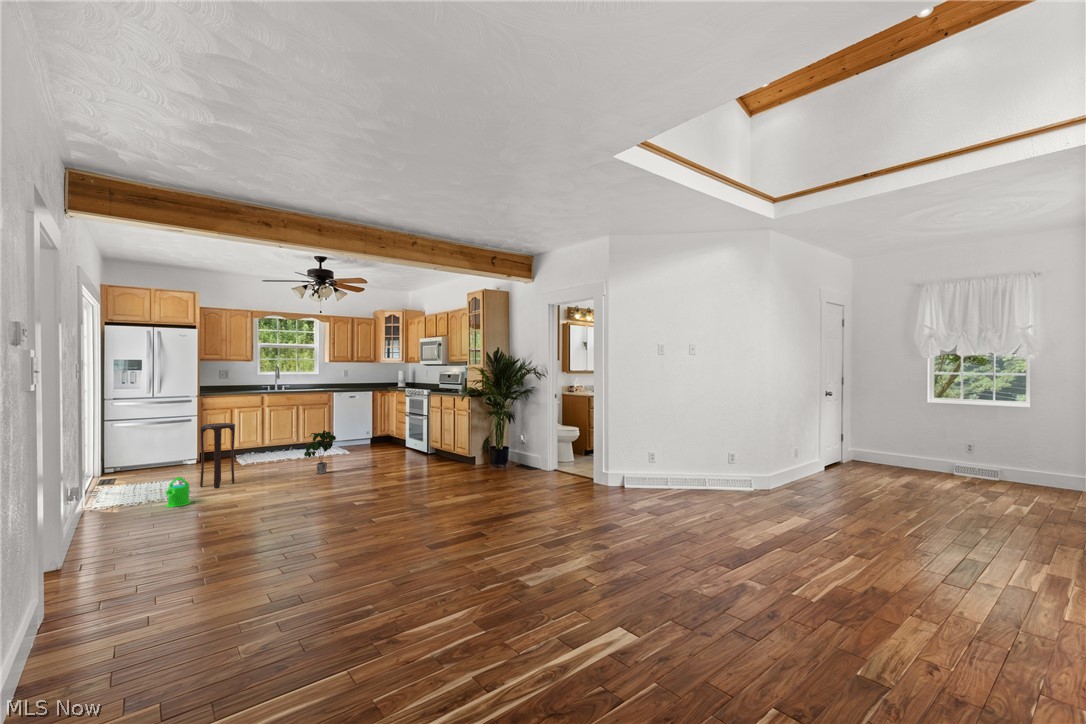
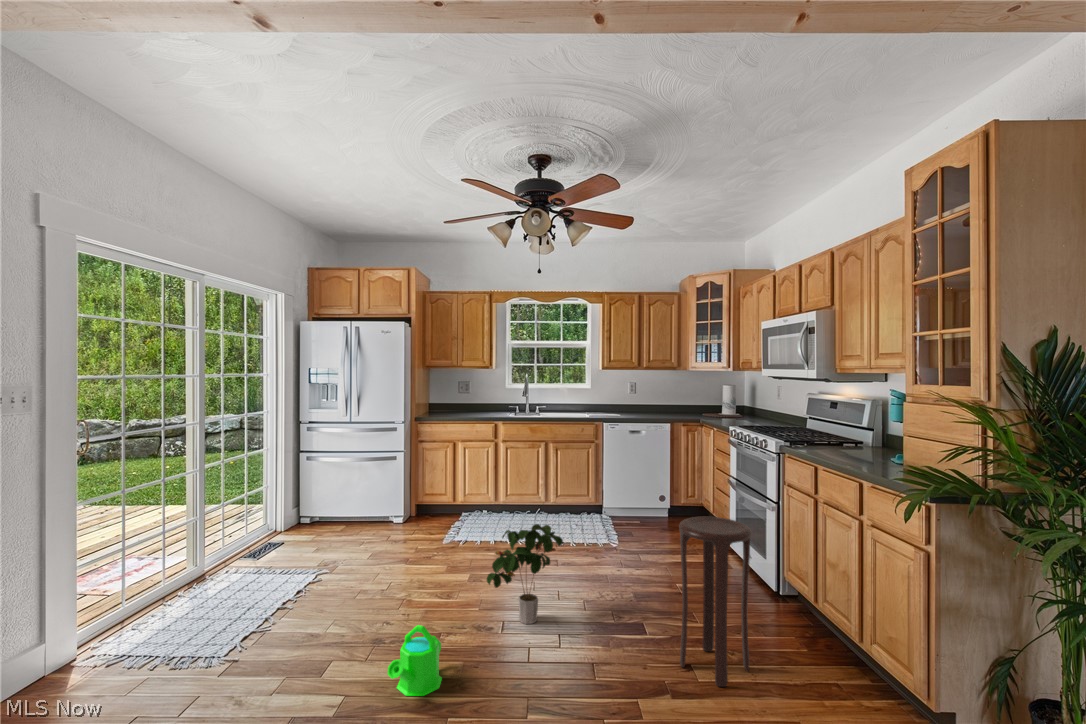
stool: present [200,423,235,488] -> present [679,516,752,687]
watering can: present [166,477,191,507] -> present [388,625,442,696]

